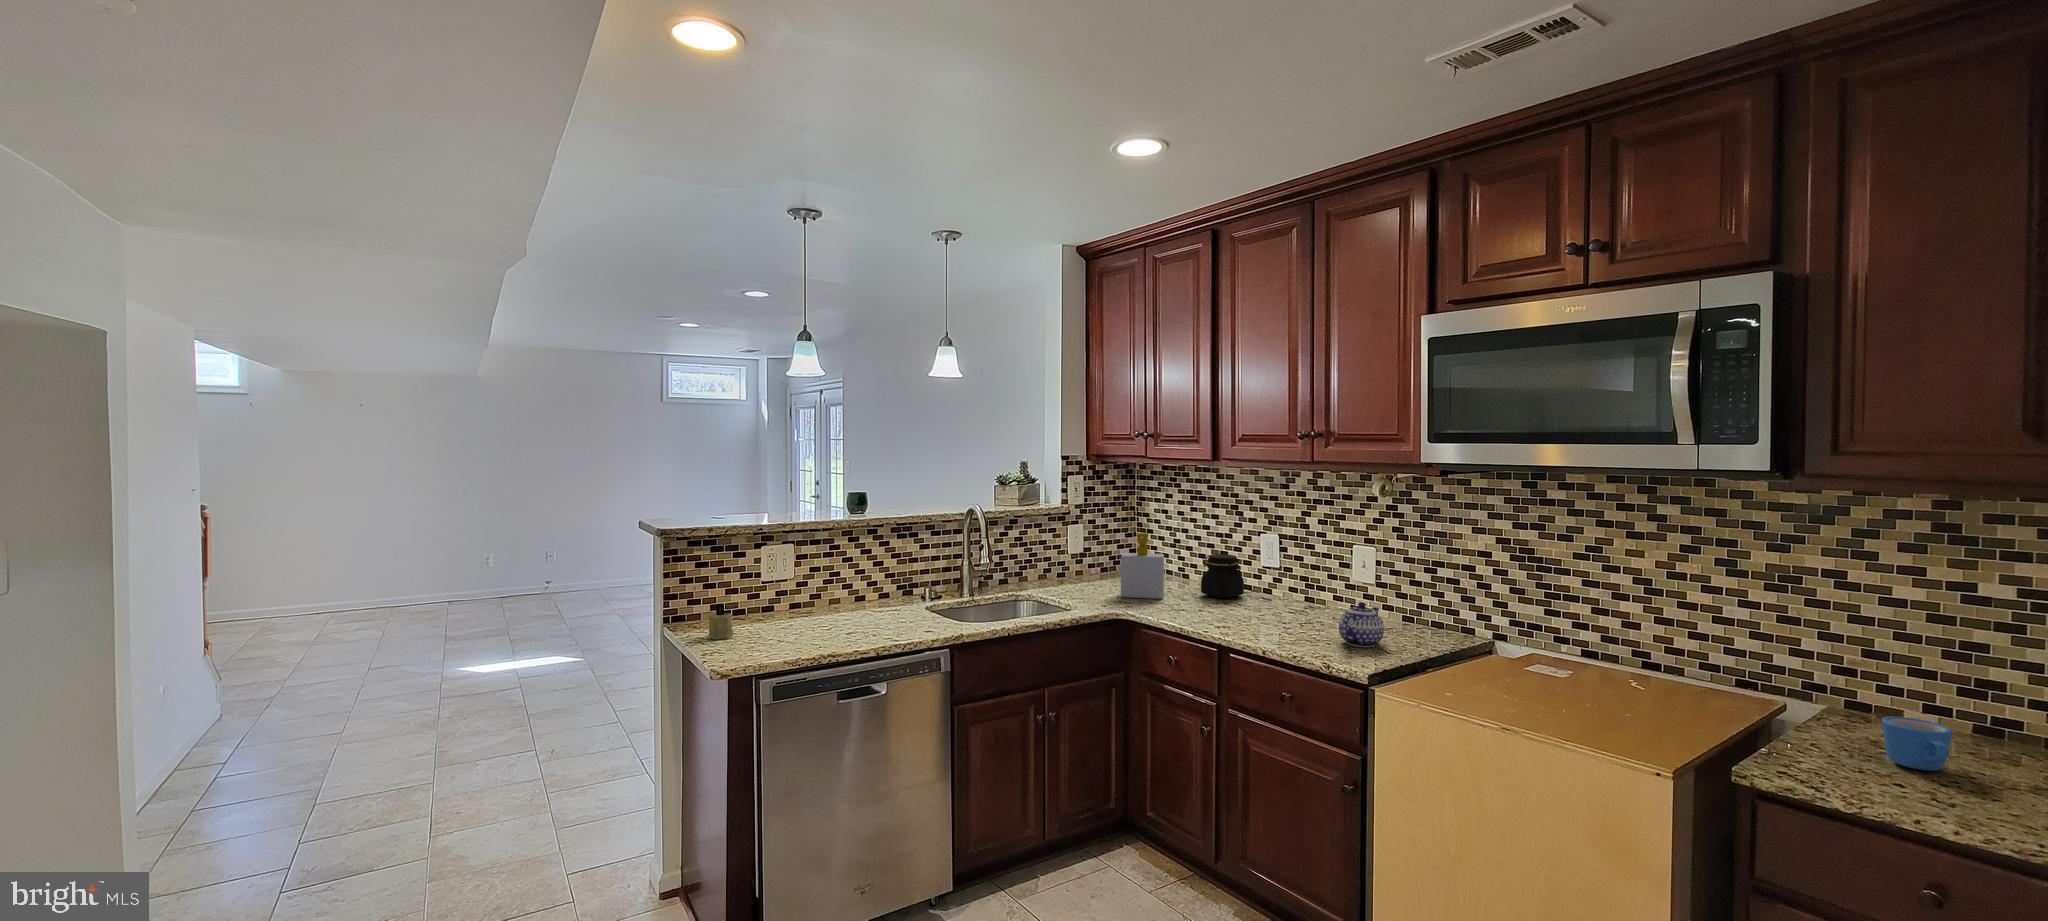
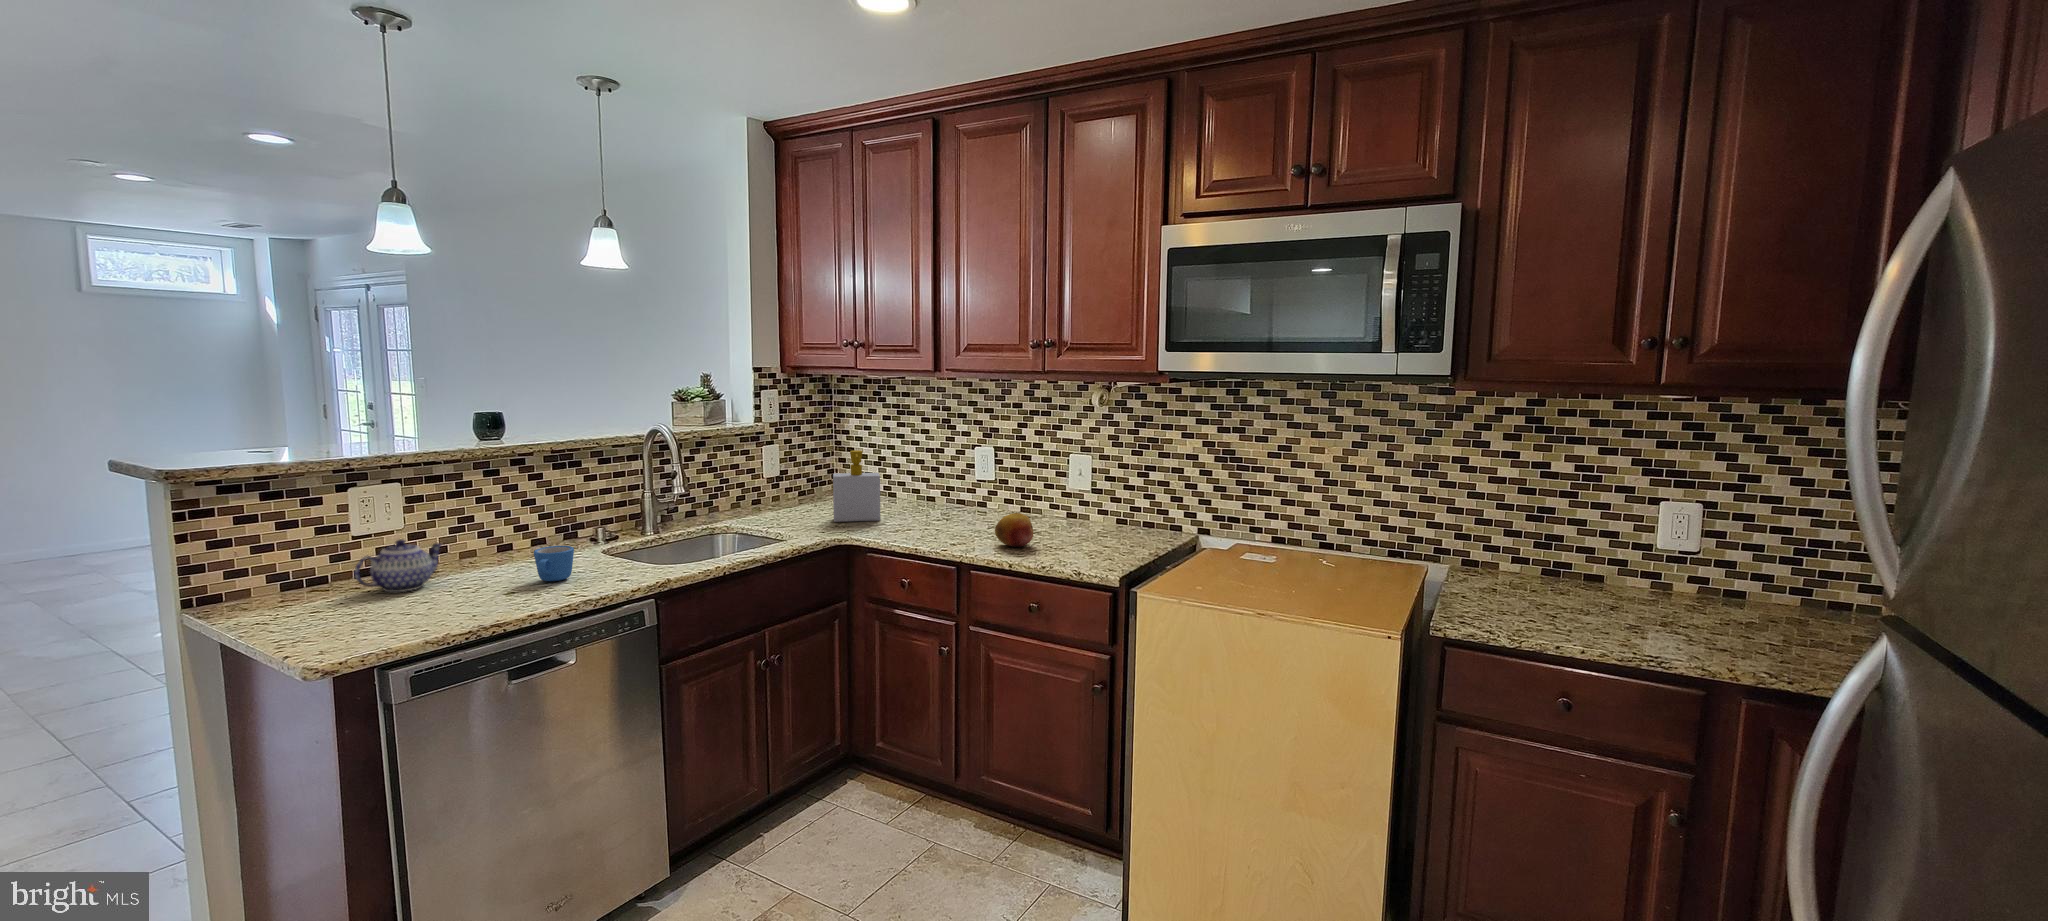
jar: present [1201,554,1244,598] -> none [918,470,961,515]
fruit: none [1258,601,1297,634] -> present [995,513,1033,547]
teapot: present [1339,602,1384,647] -> present [354,539,442,592]
candle: present [708,604,734,639] -> none [273,571,320,622]
mug: present [1882,717,1953,771] -> present [534,546,574,581]

